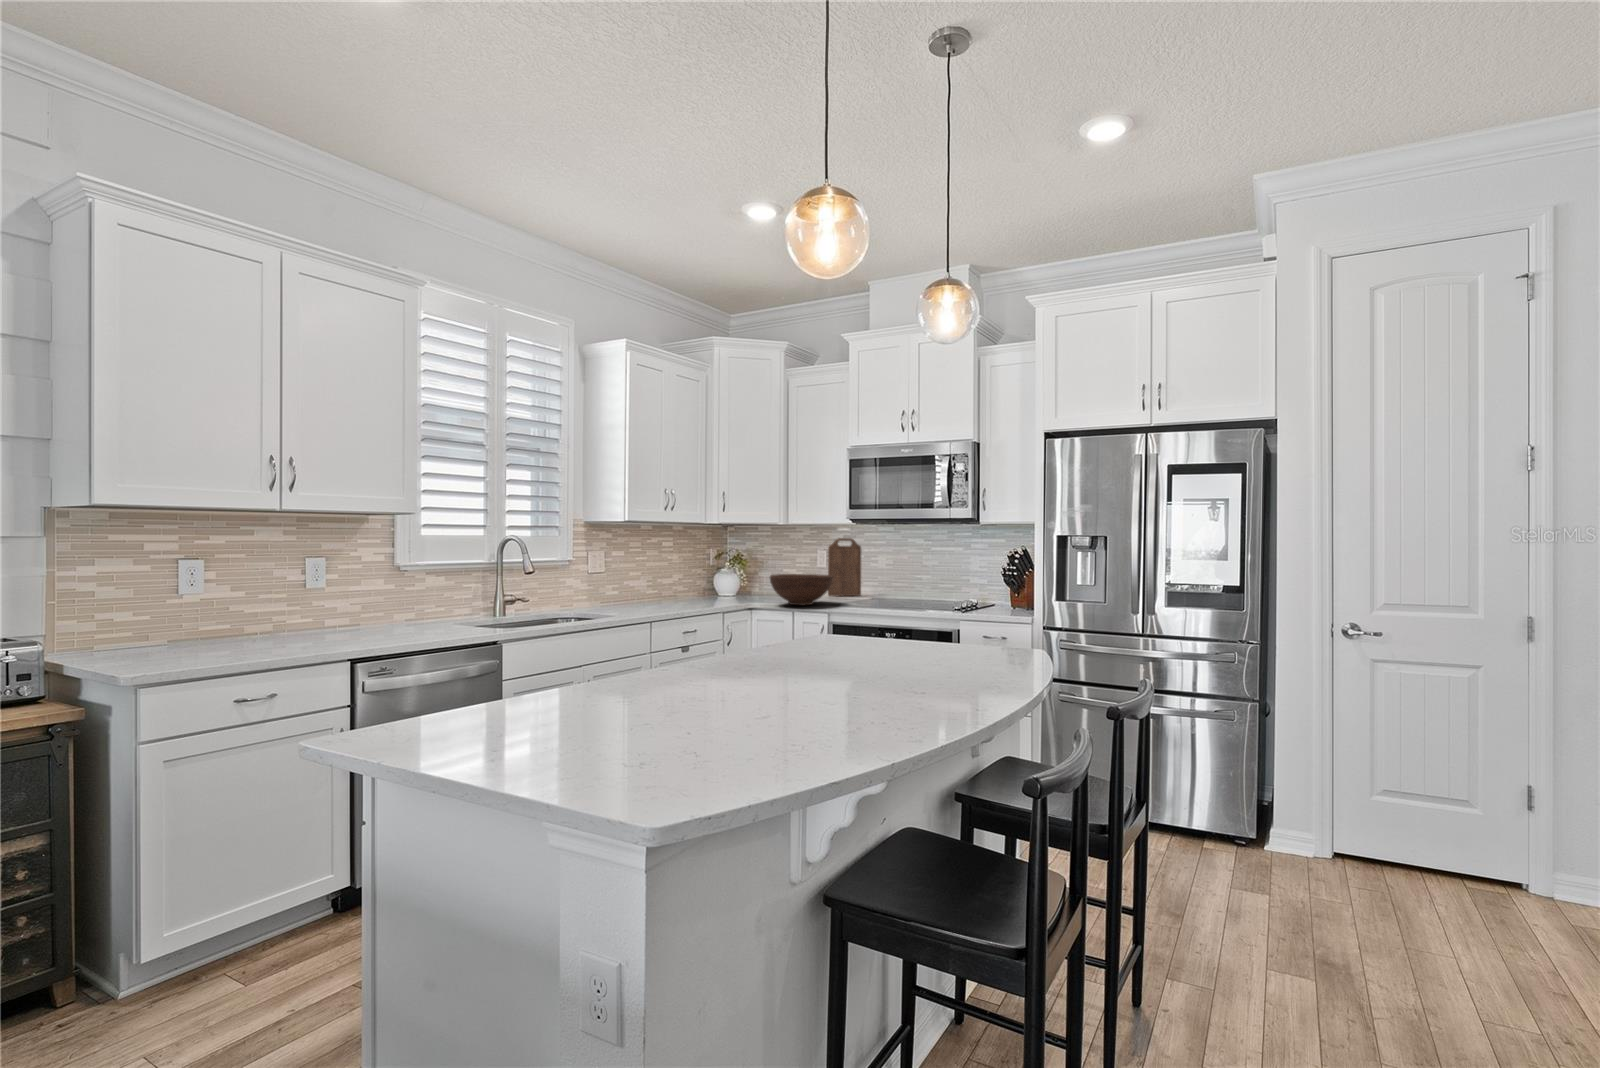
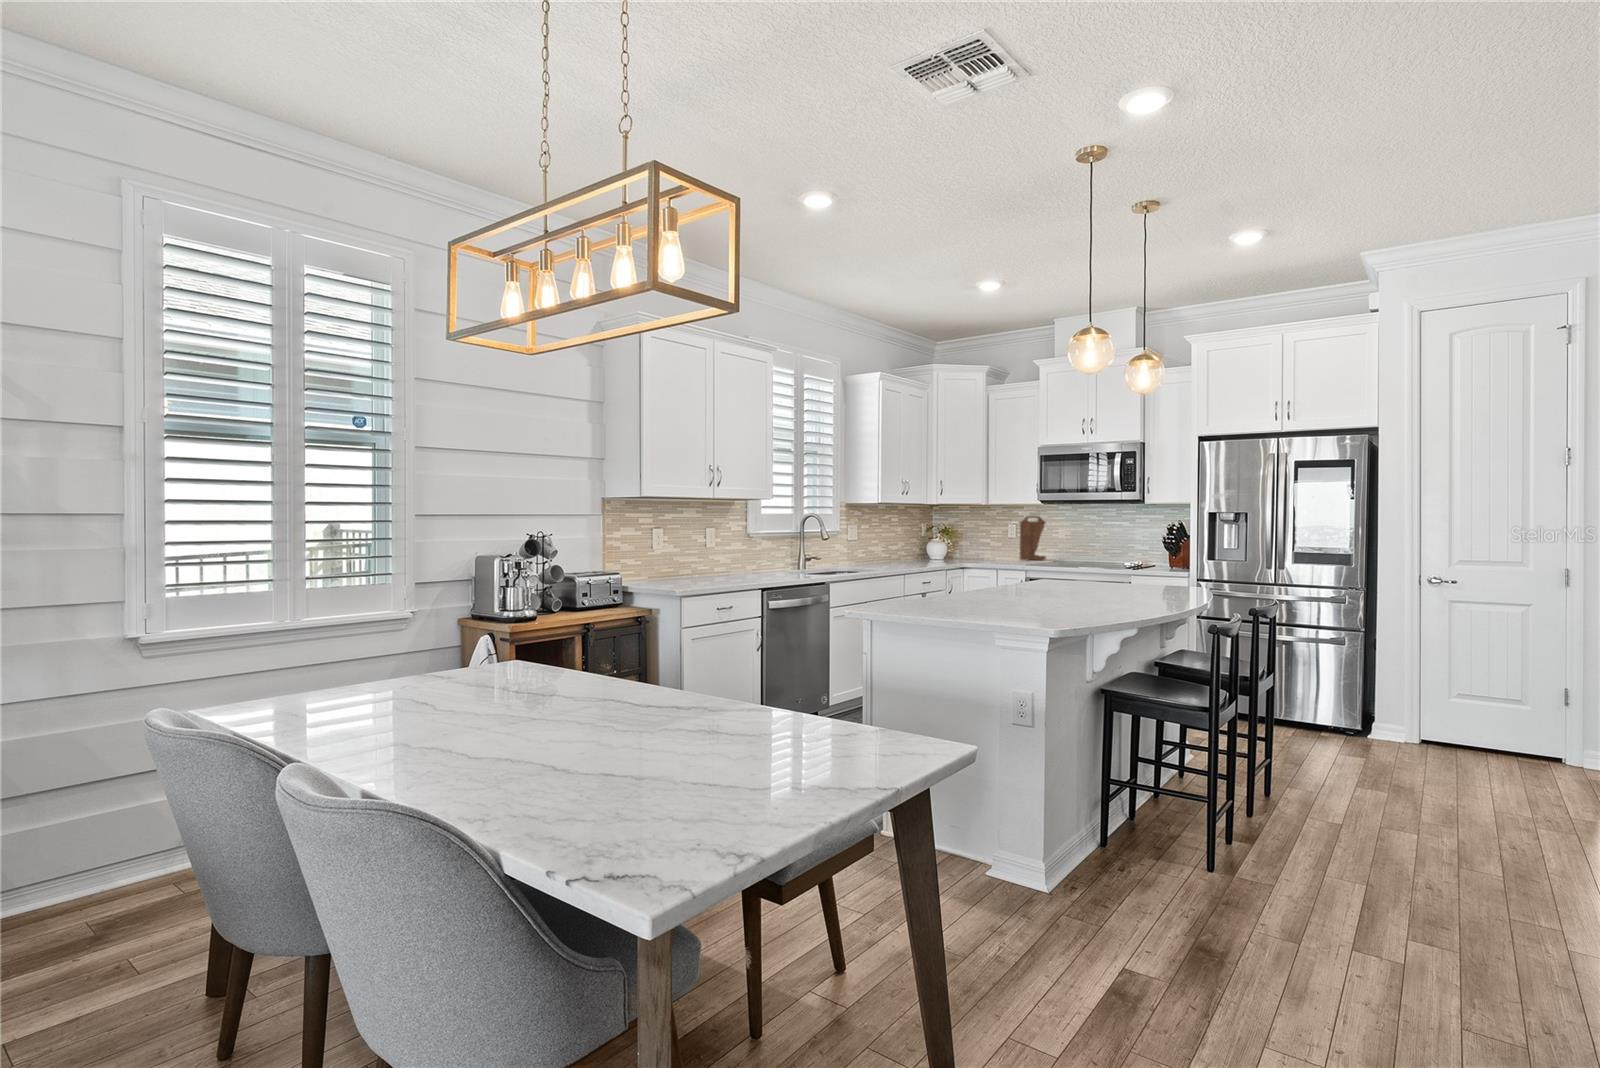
fruit bowl: present [770,574,832,605] -> none [980,543,1028,566]

